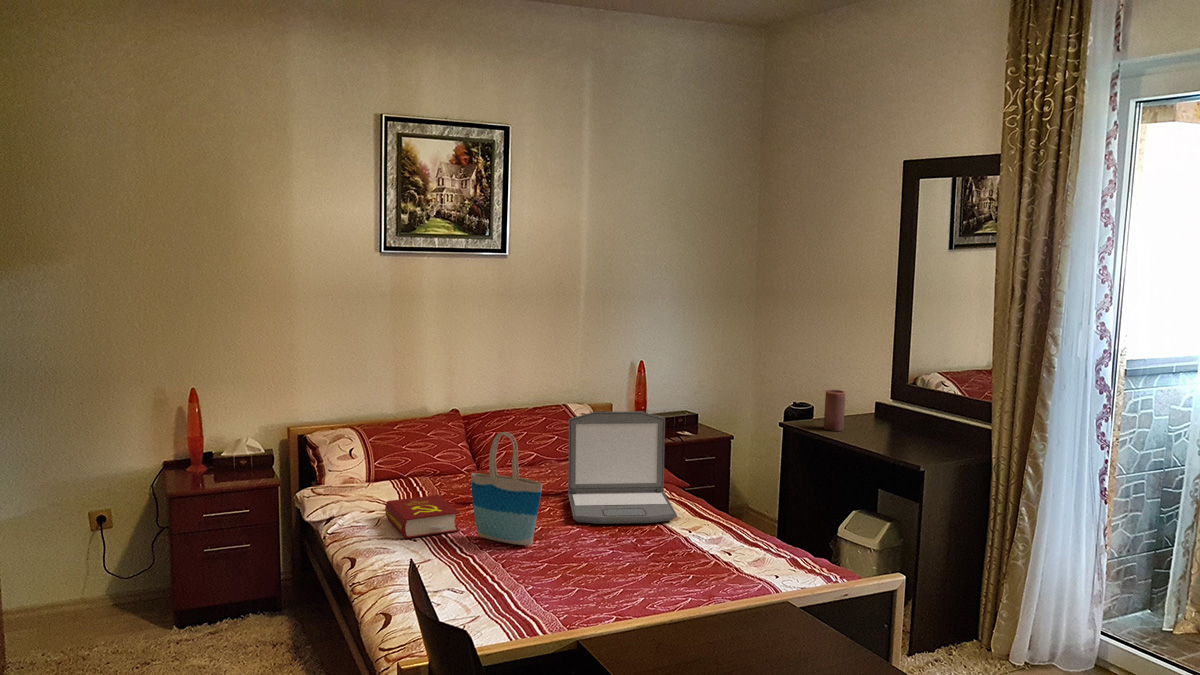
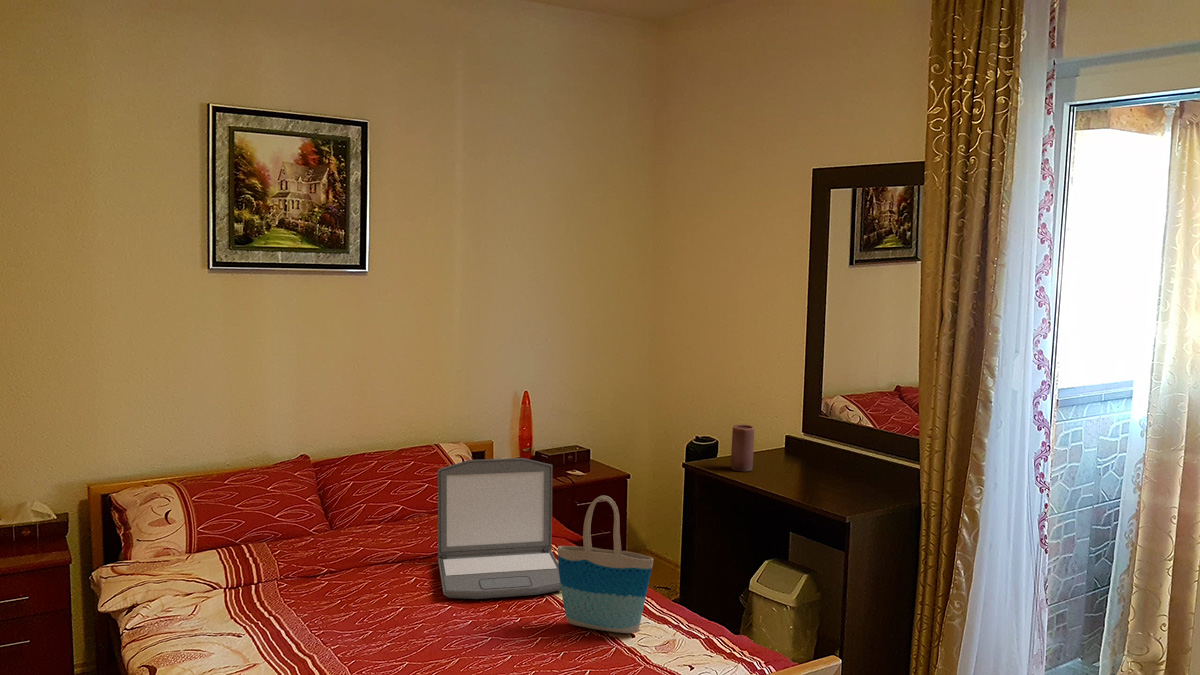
tote bag: present [471,432,543,545] -> present [558,495,654,633]
book: present [385,495,460,538] -> none [205,570,300,634]

